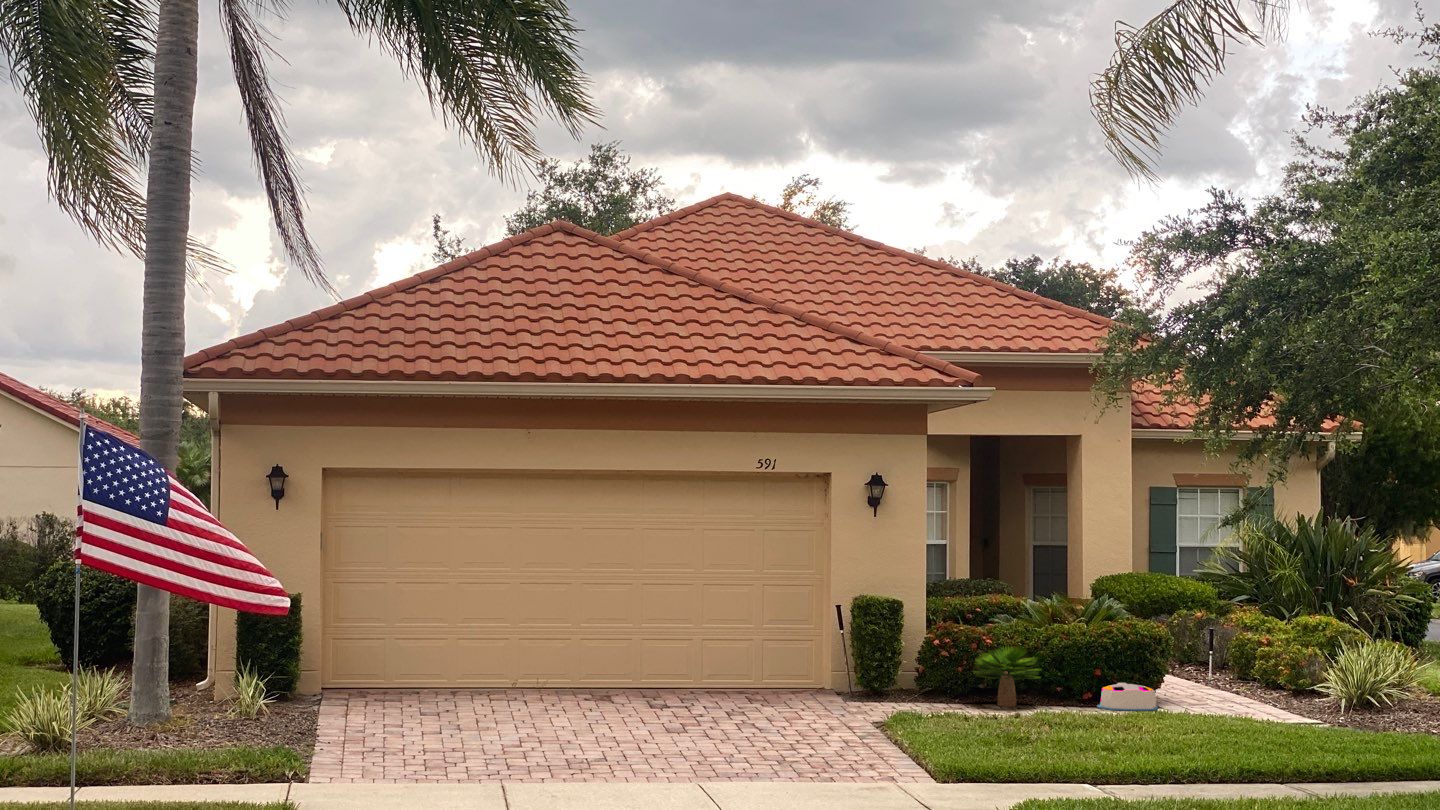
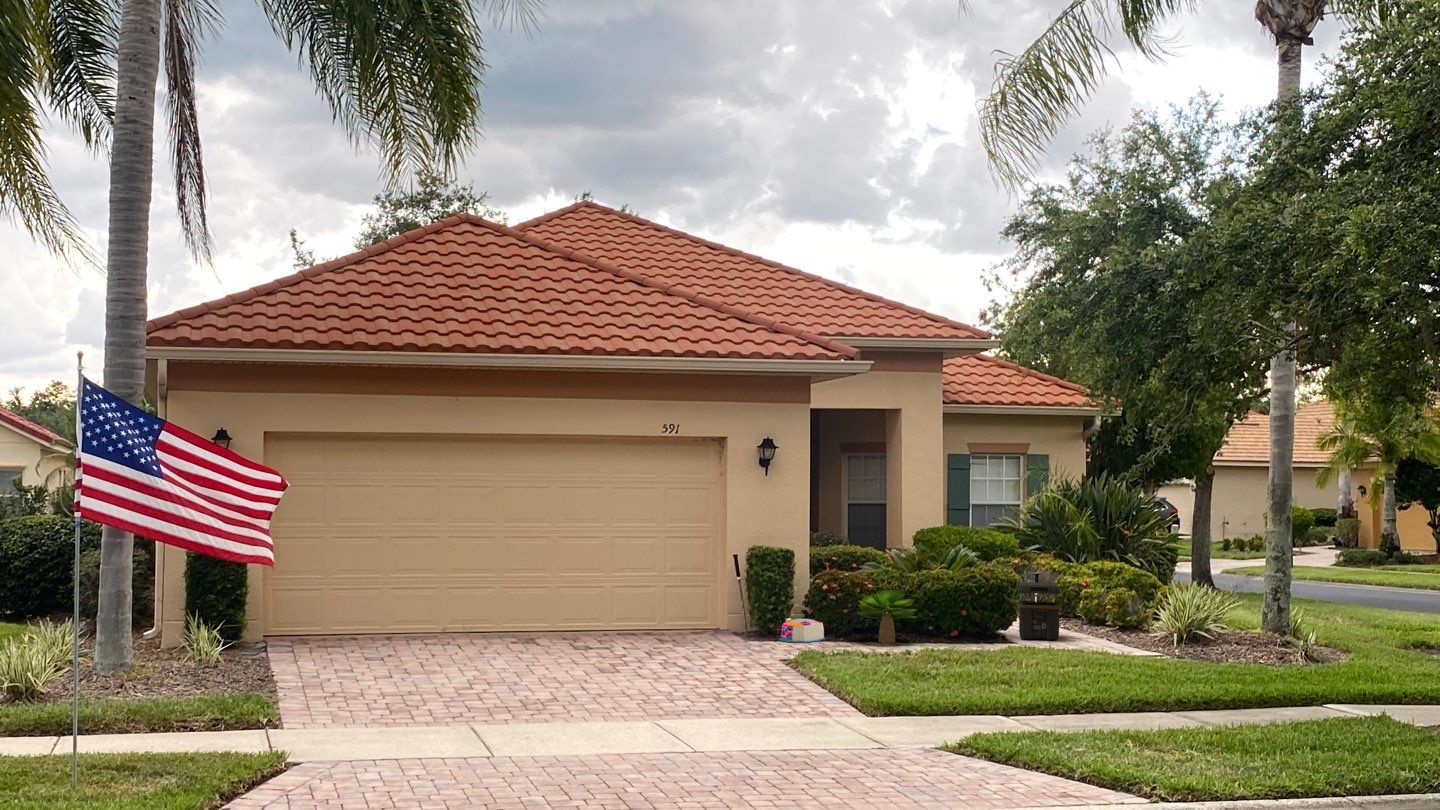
toolbox: none [1165,639,1215,708] -> present [1019,582,1060,641]
storage bin: present [1097,683,1158,711] -> present [778,618,825,643]

